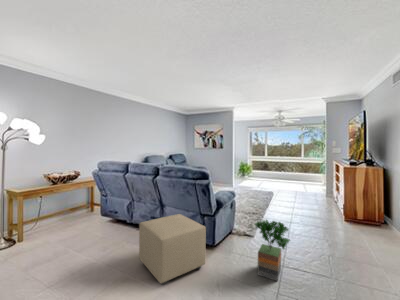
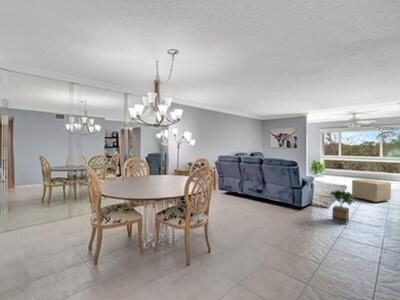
ottoman: present [139,214,206,285] -> present [352,179,391,203]

